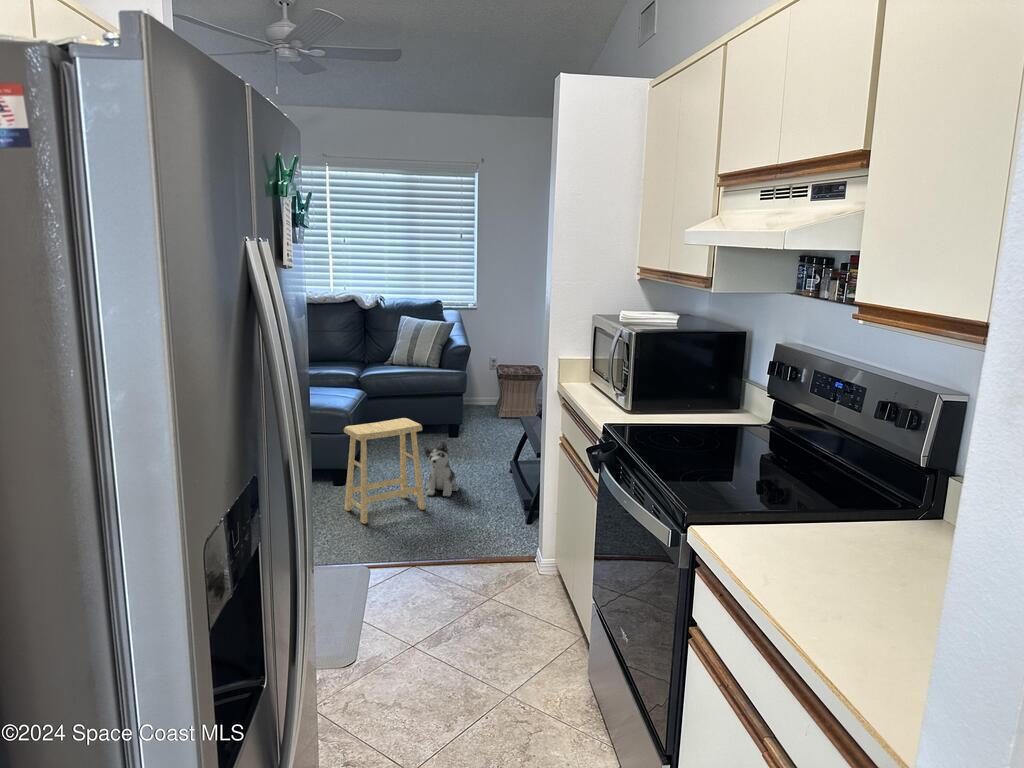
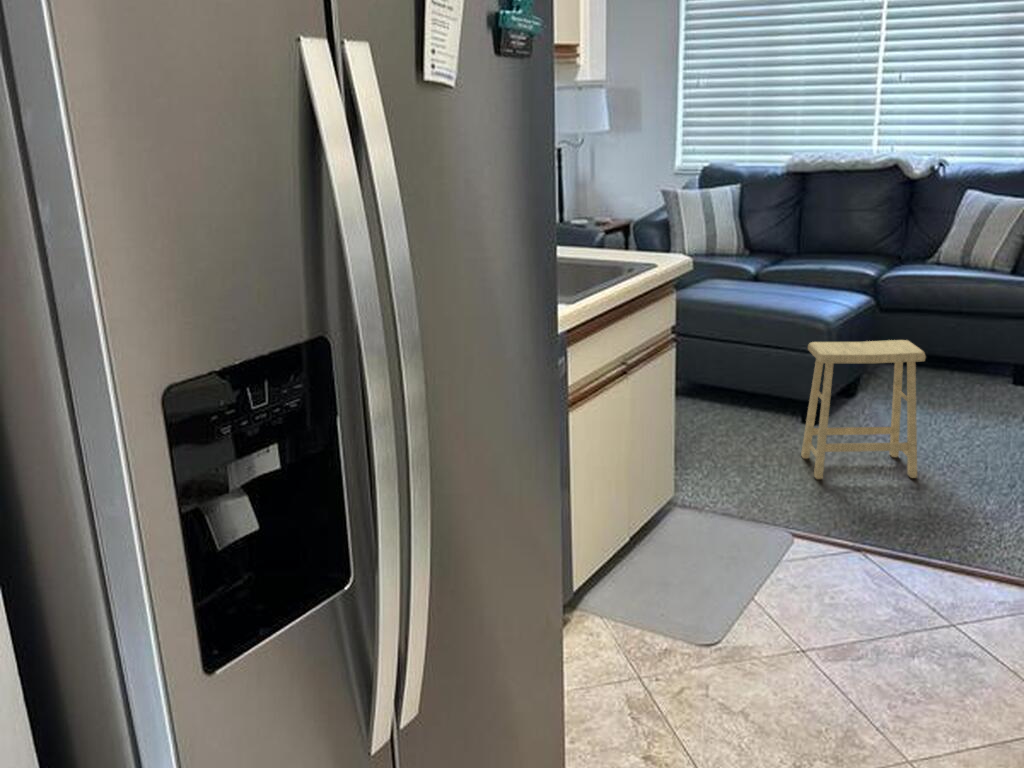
plush toy: present [424,441,458,496] -> none [930,382,988,468]

